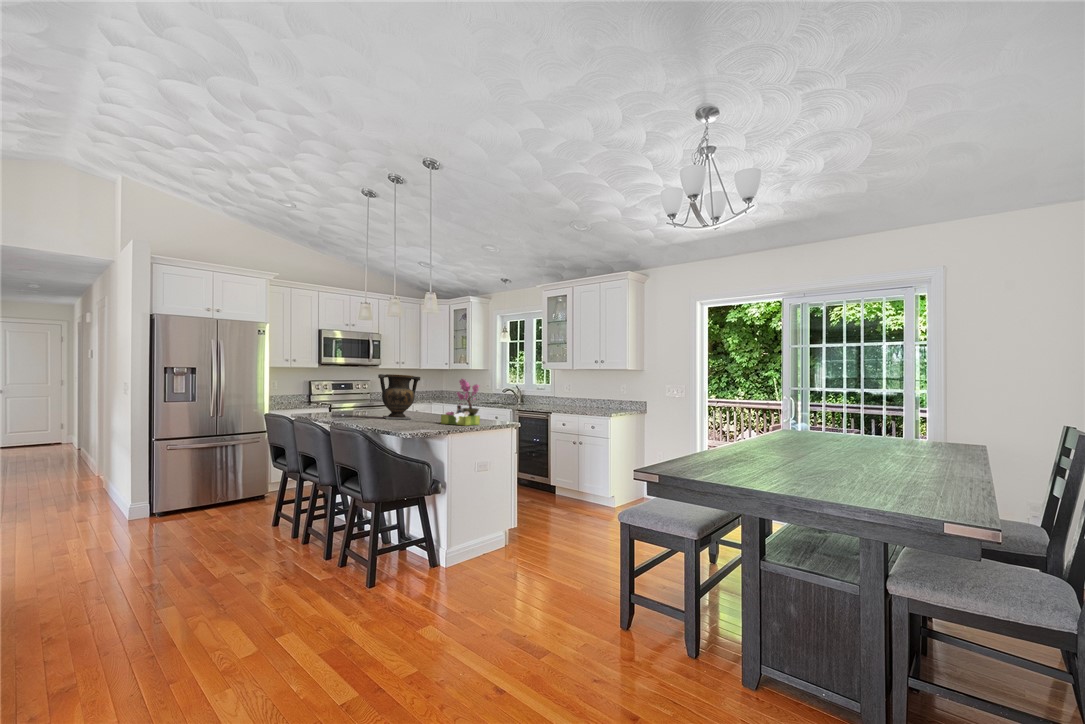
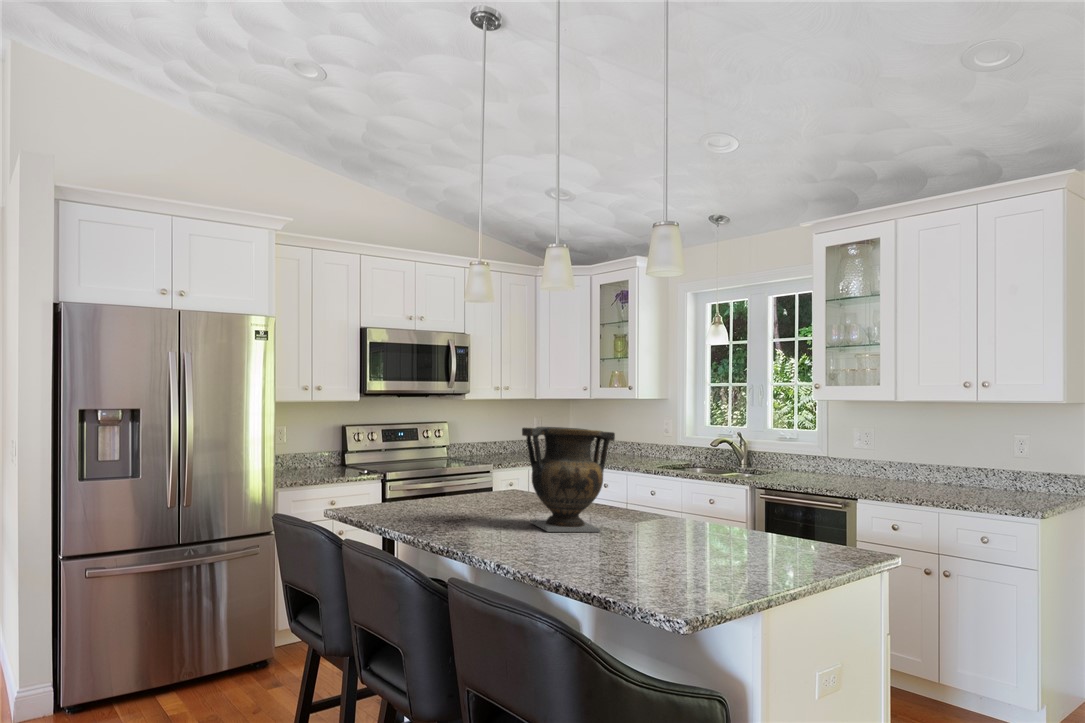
flower arrangement: present [441,379,480,426] -> none [692,437,781,563]

